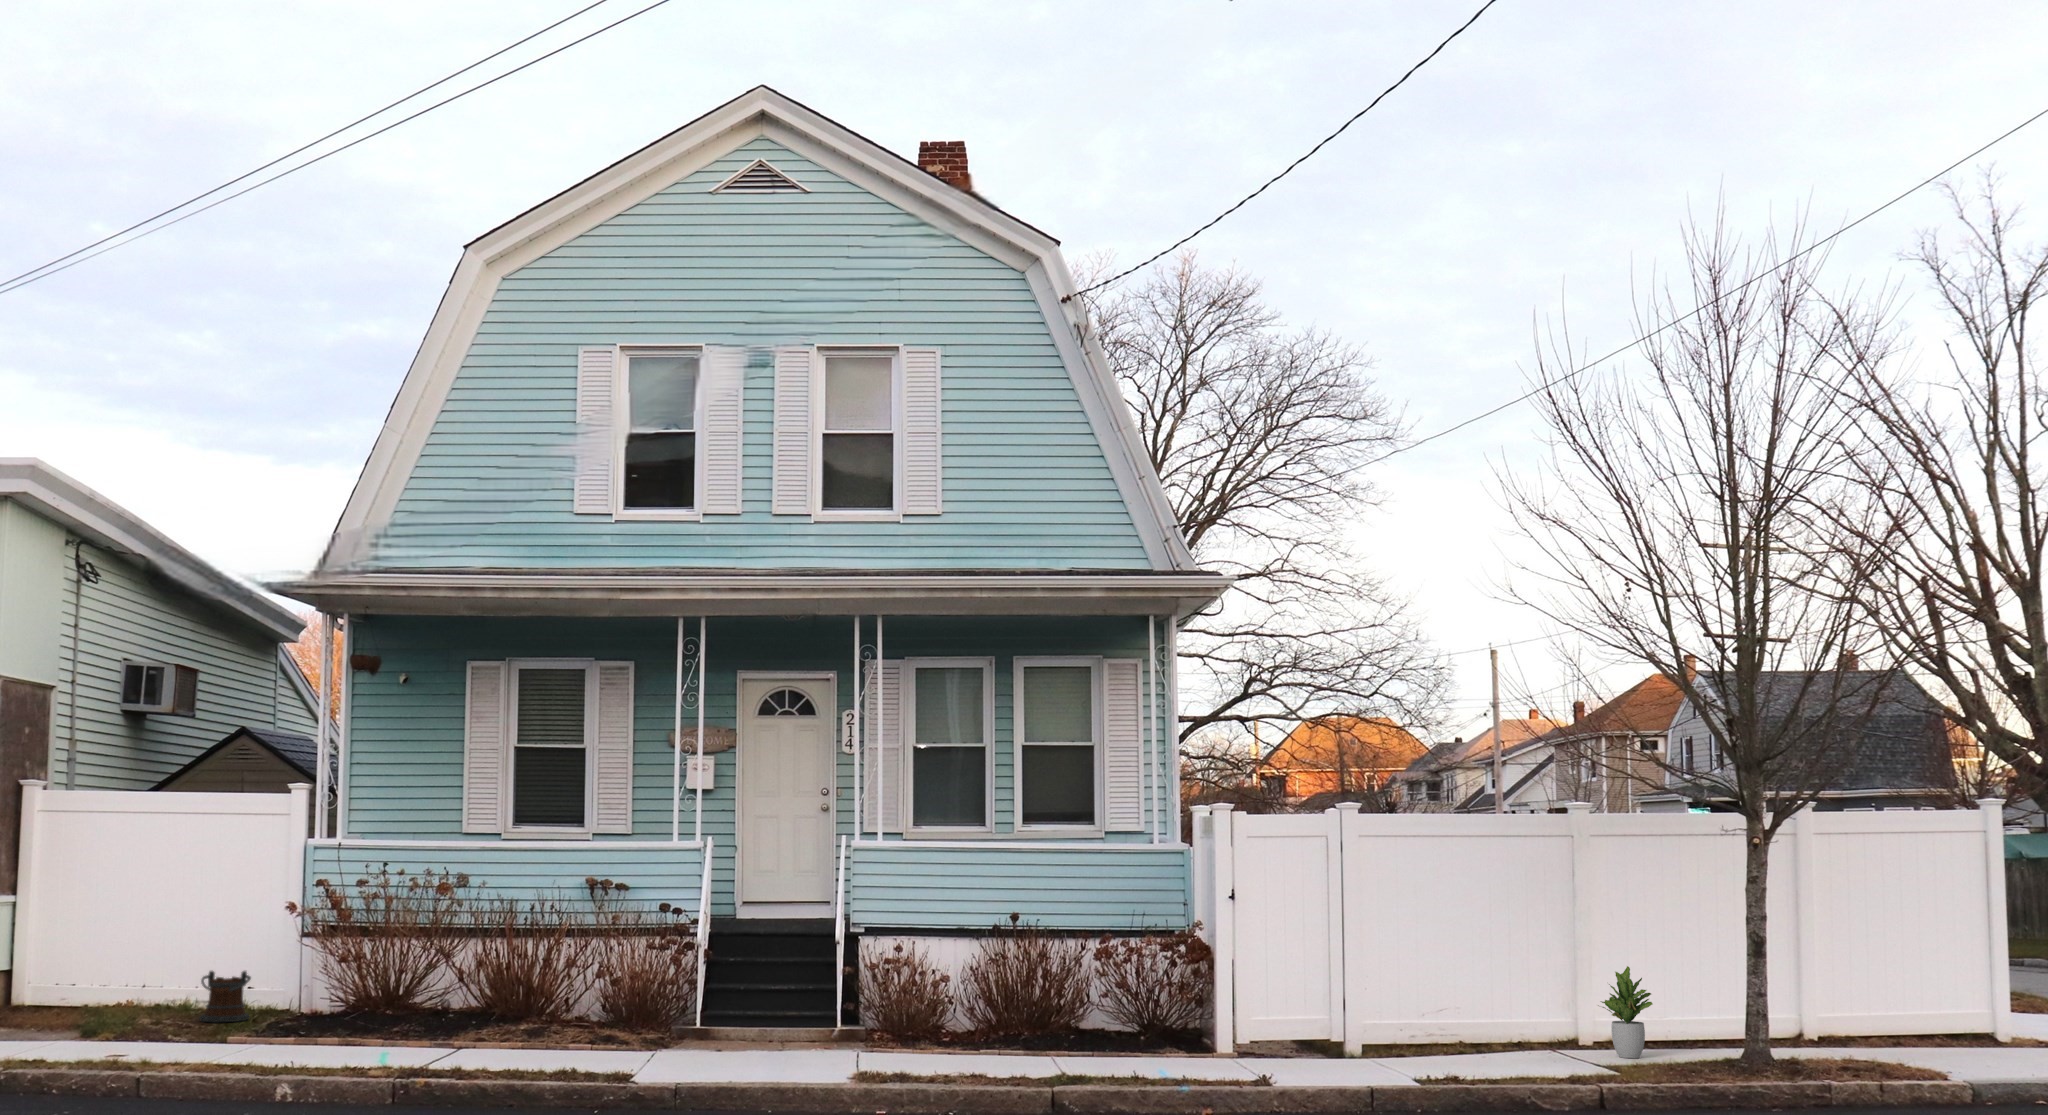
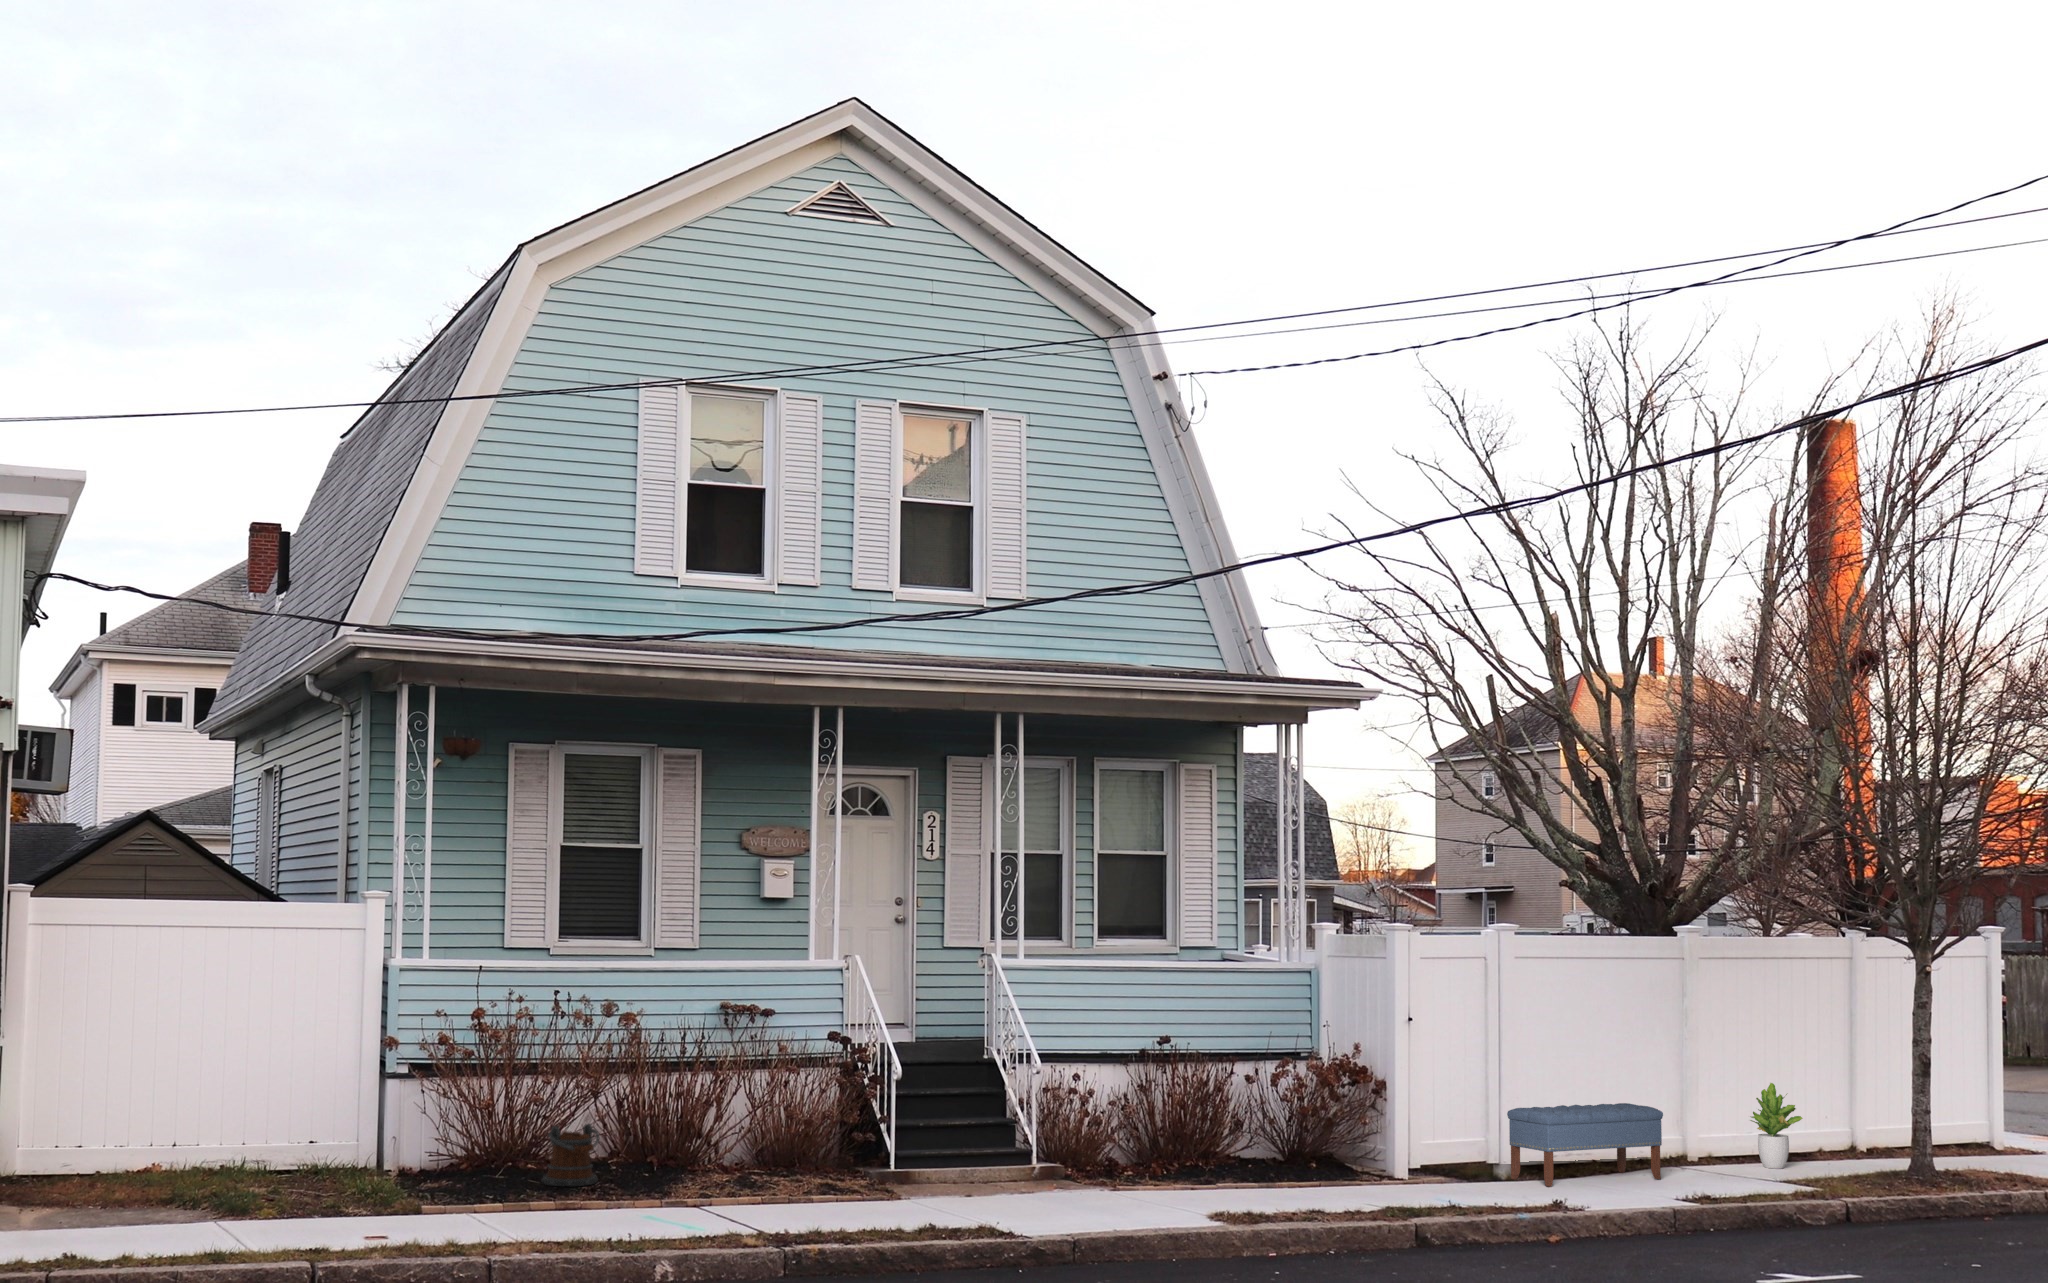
bucket: present [199,971,251,1022] -> present [542,1124,600,1186]
bench: none [1286,983,1457,1063] -> present [1507,1103,1663,1186]

